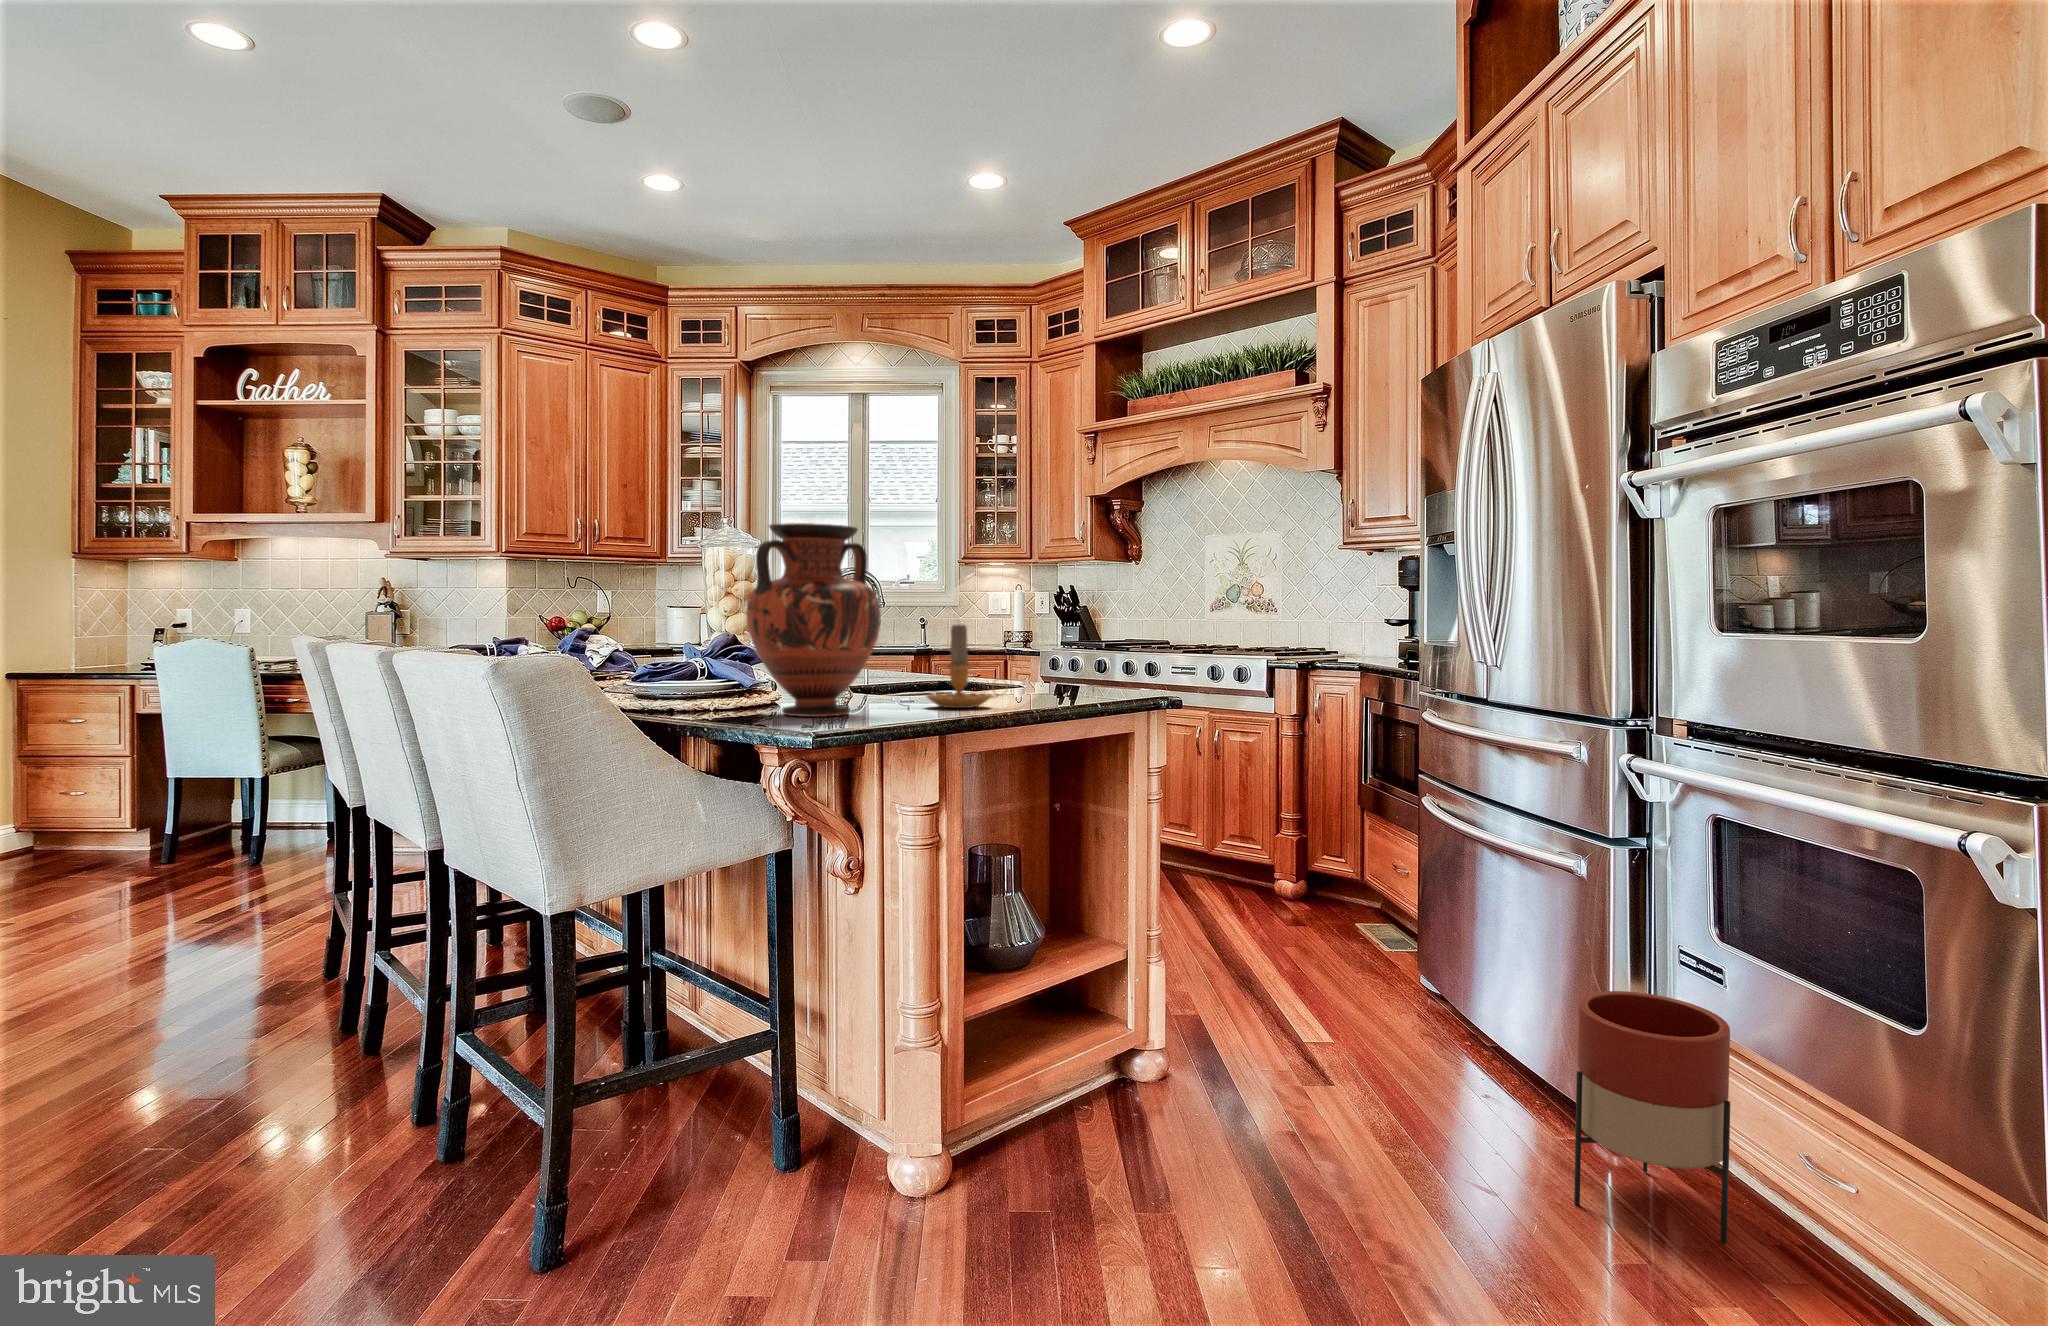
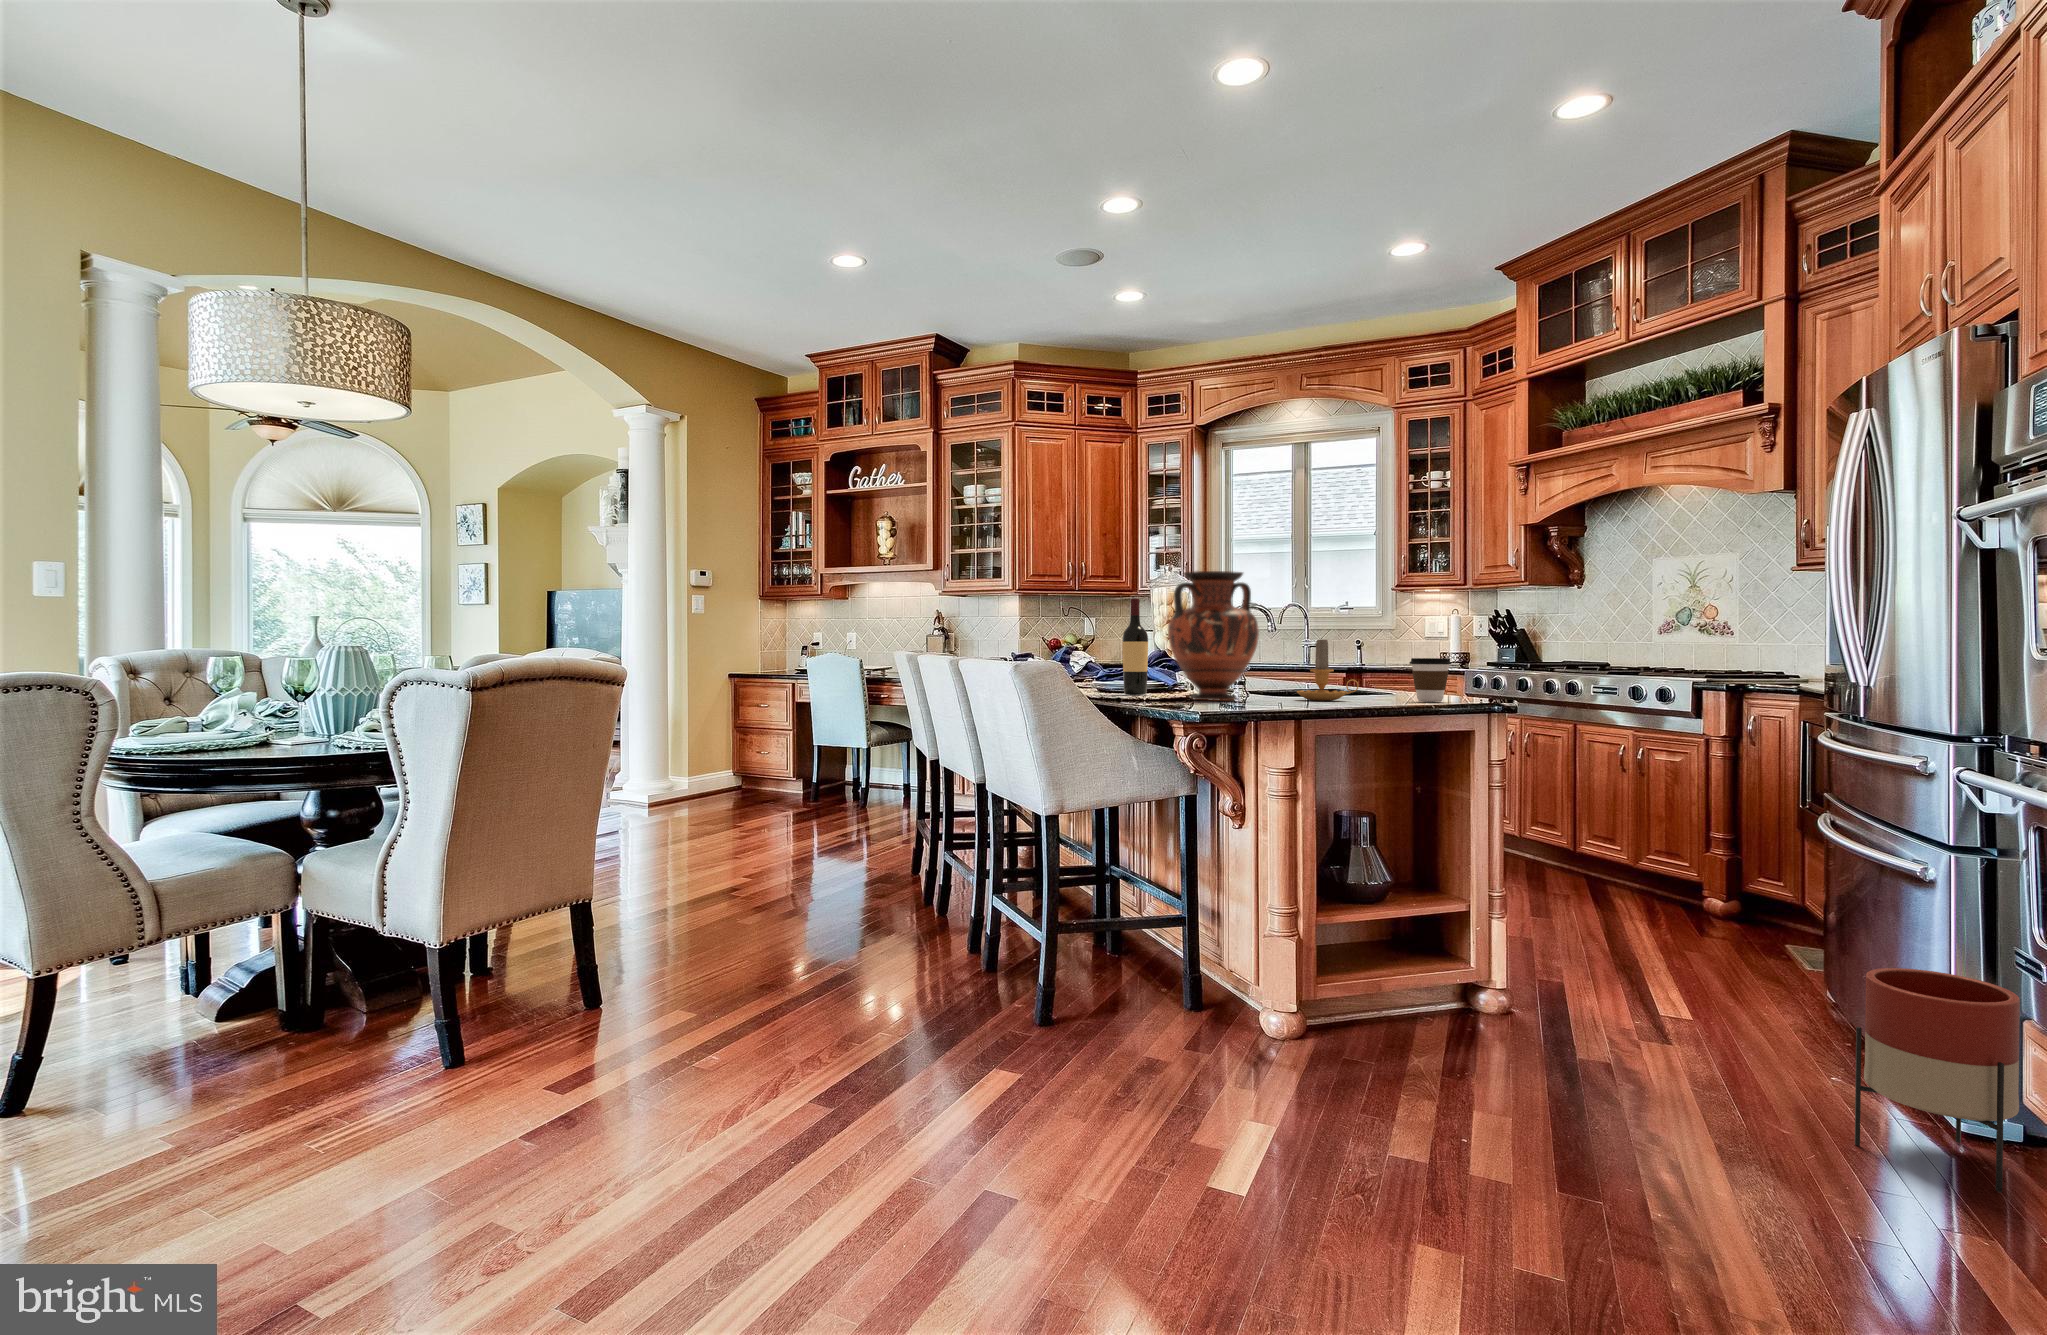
wine bottle: none [668,563,707,704] -> present [1123,598,1148,695]
coffee cup: none [1062,648,1112,704] -> present [1409,658,1451,702]

